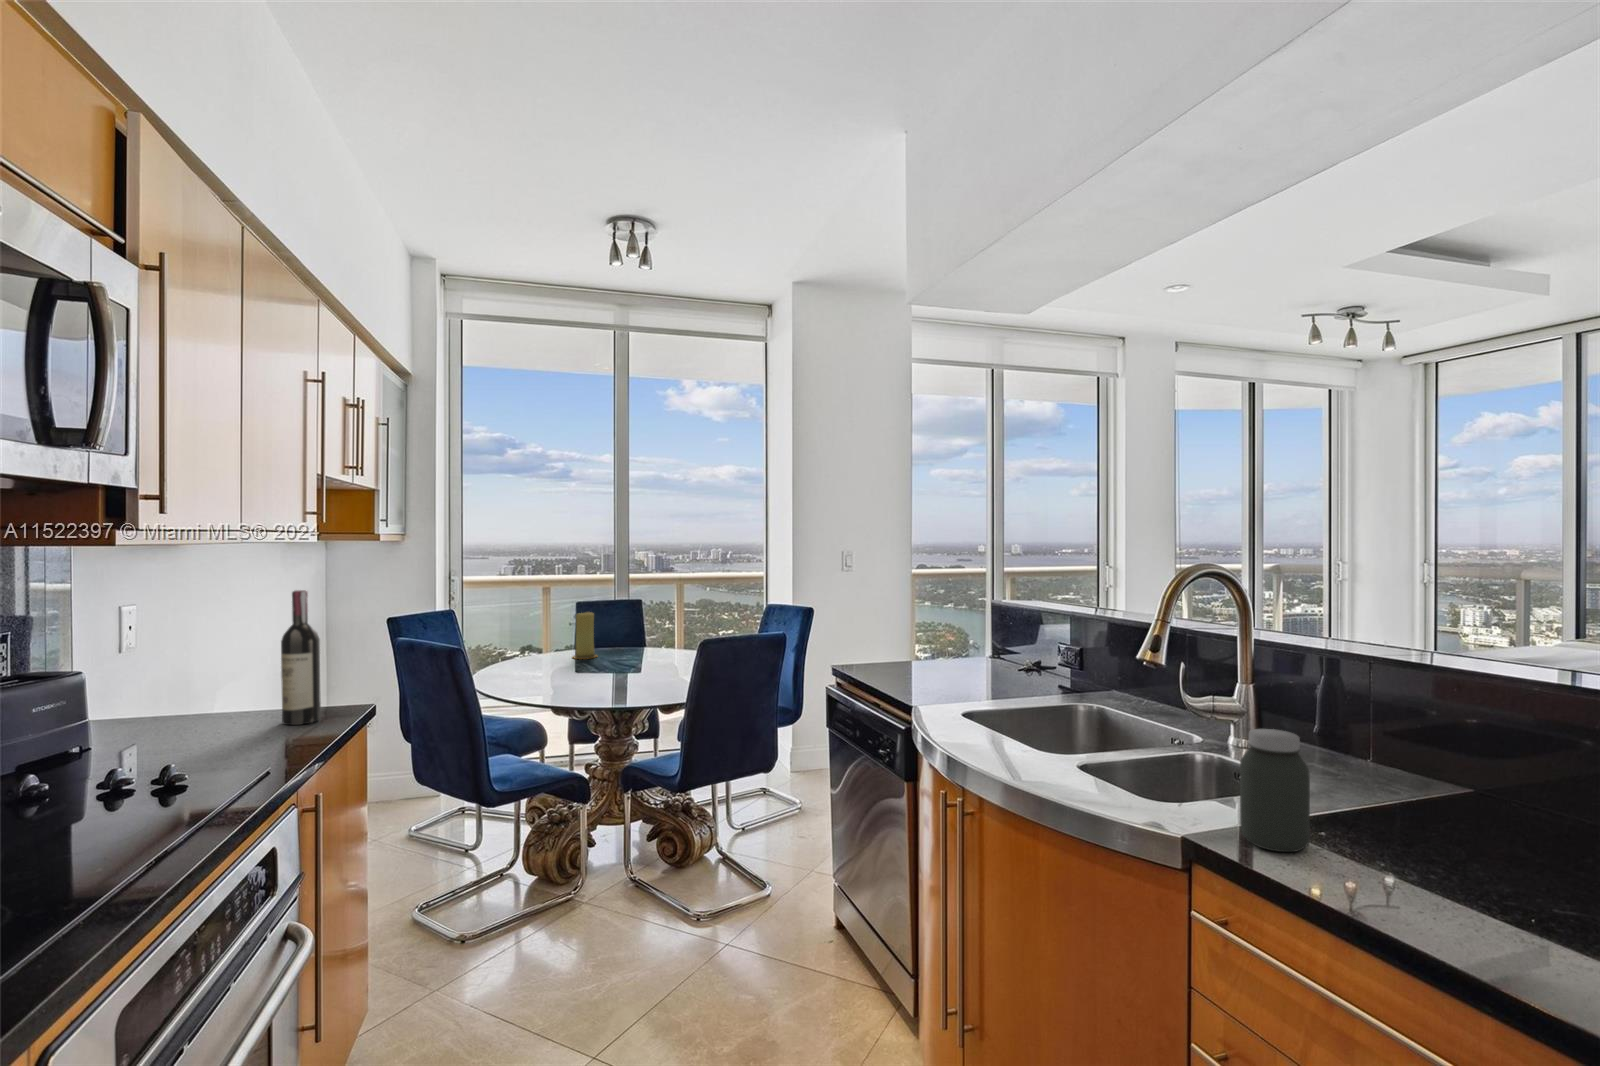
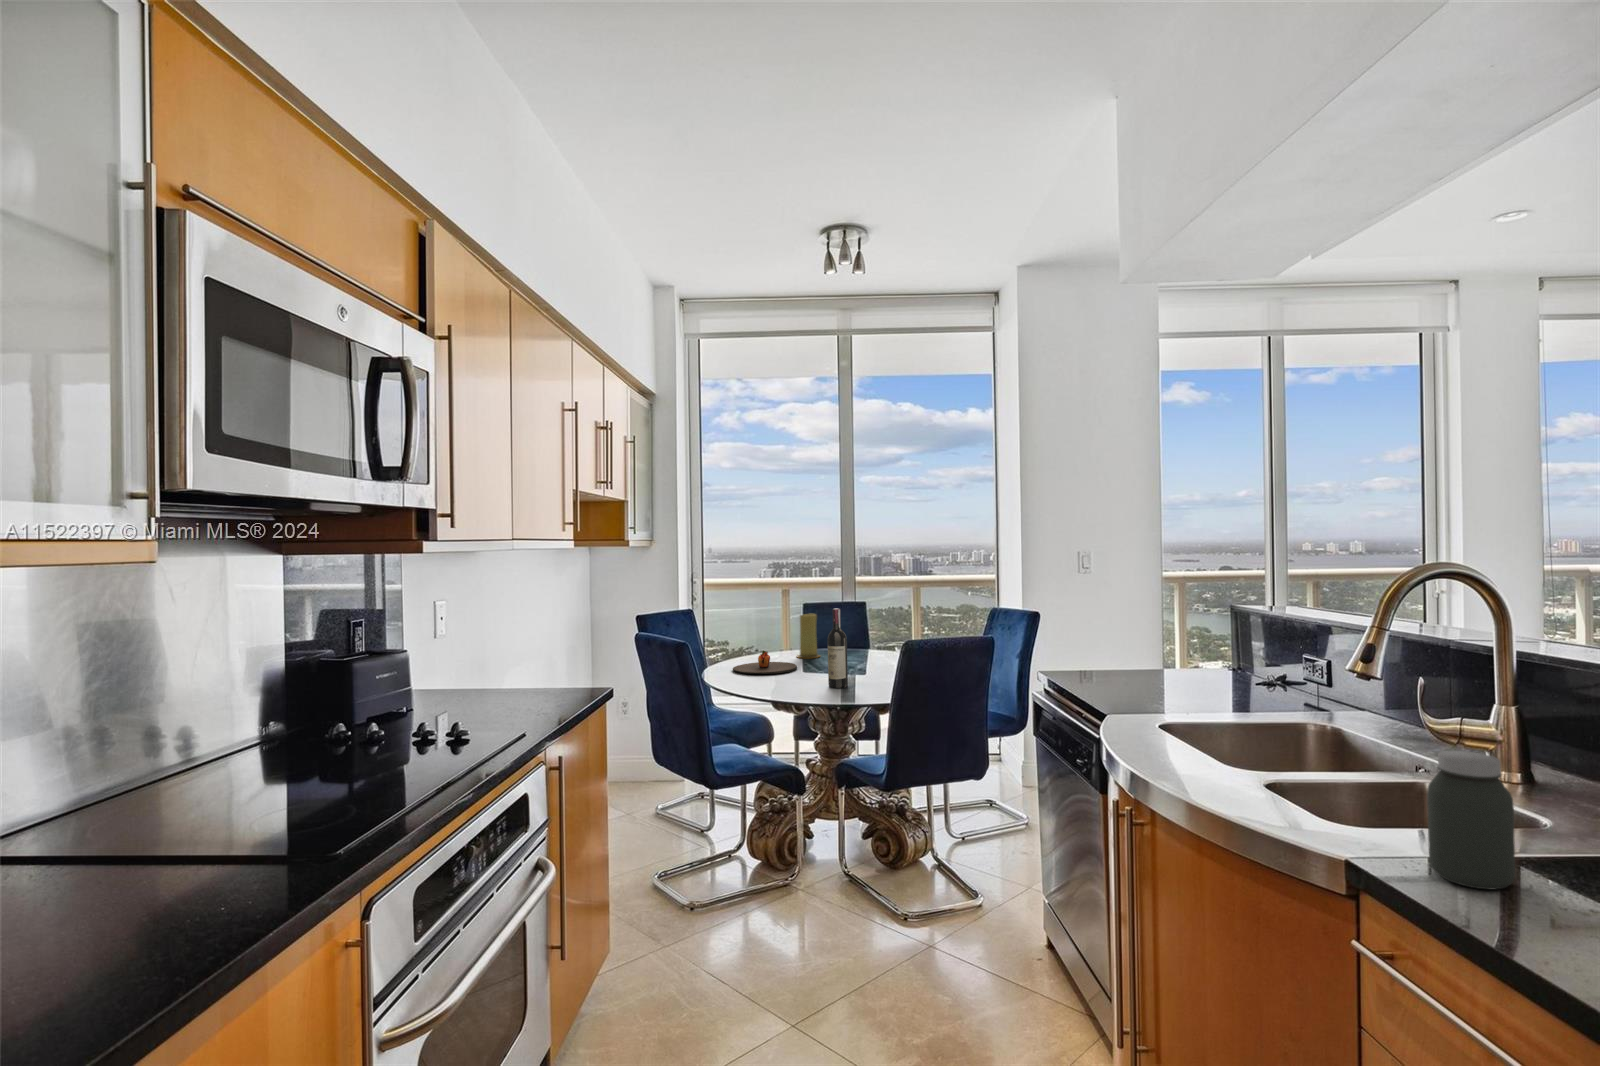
wine bottle: present [281,590,321,725] -> present [827,608,848,688]
plate: none [504,652,575,678] -> present [733,650,797,674]

